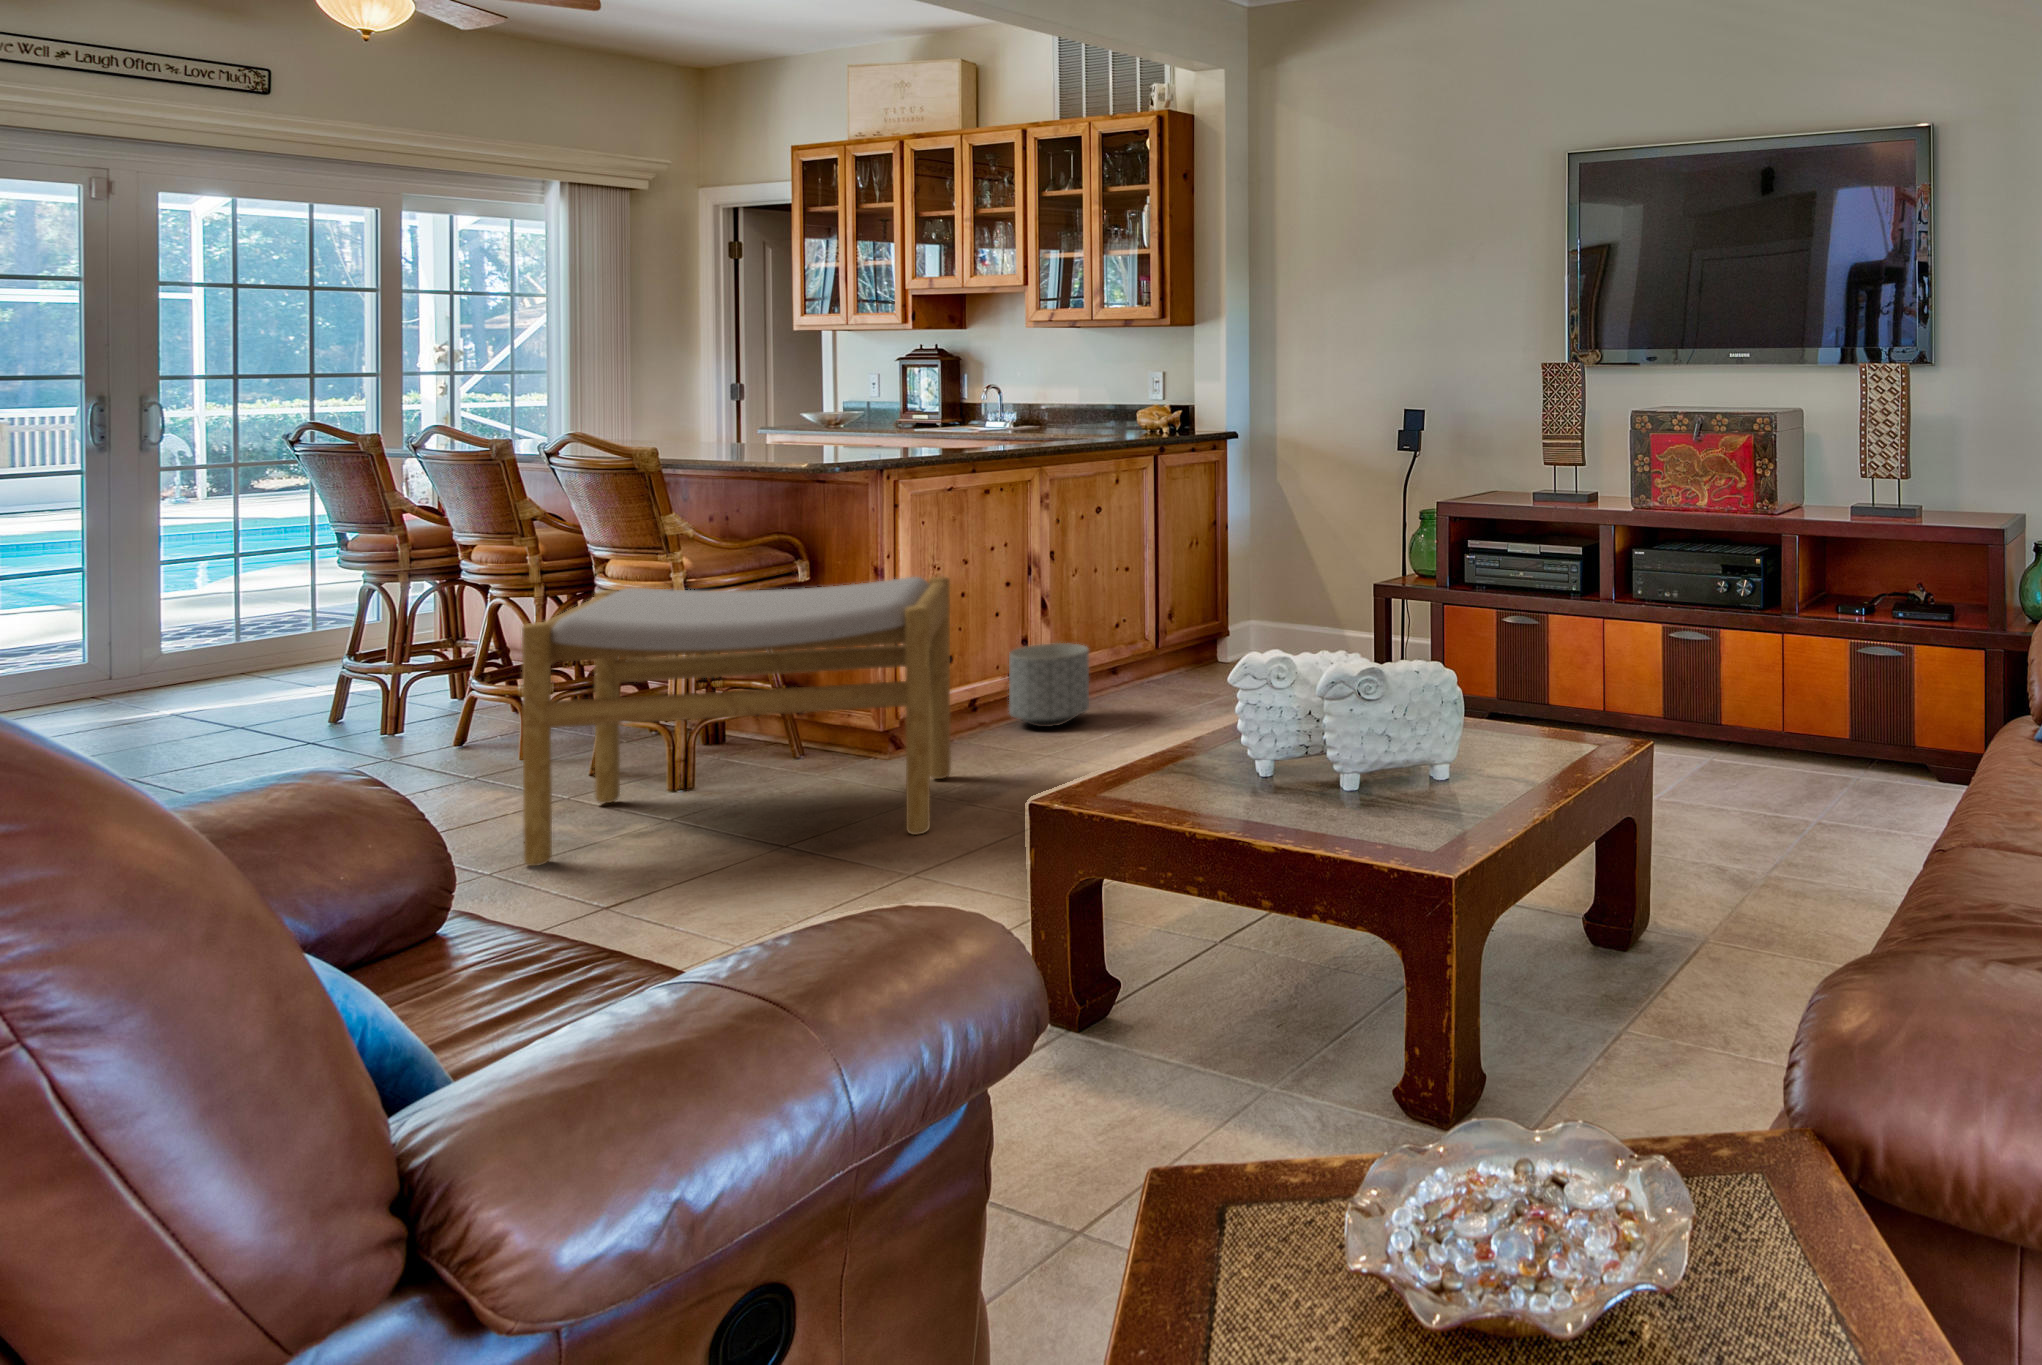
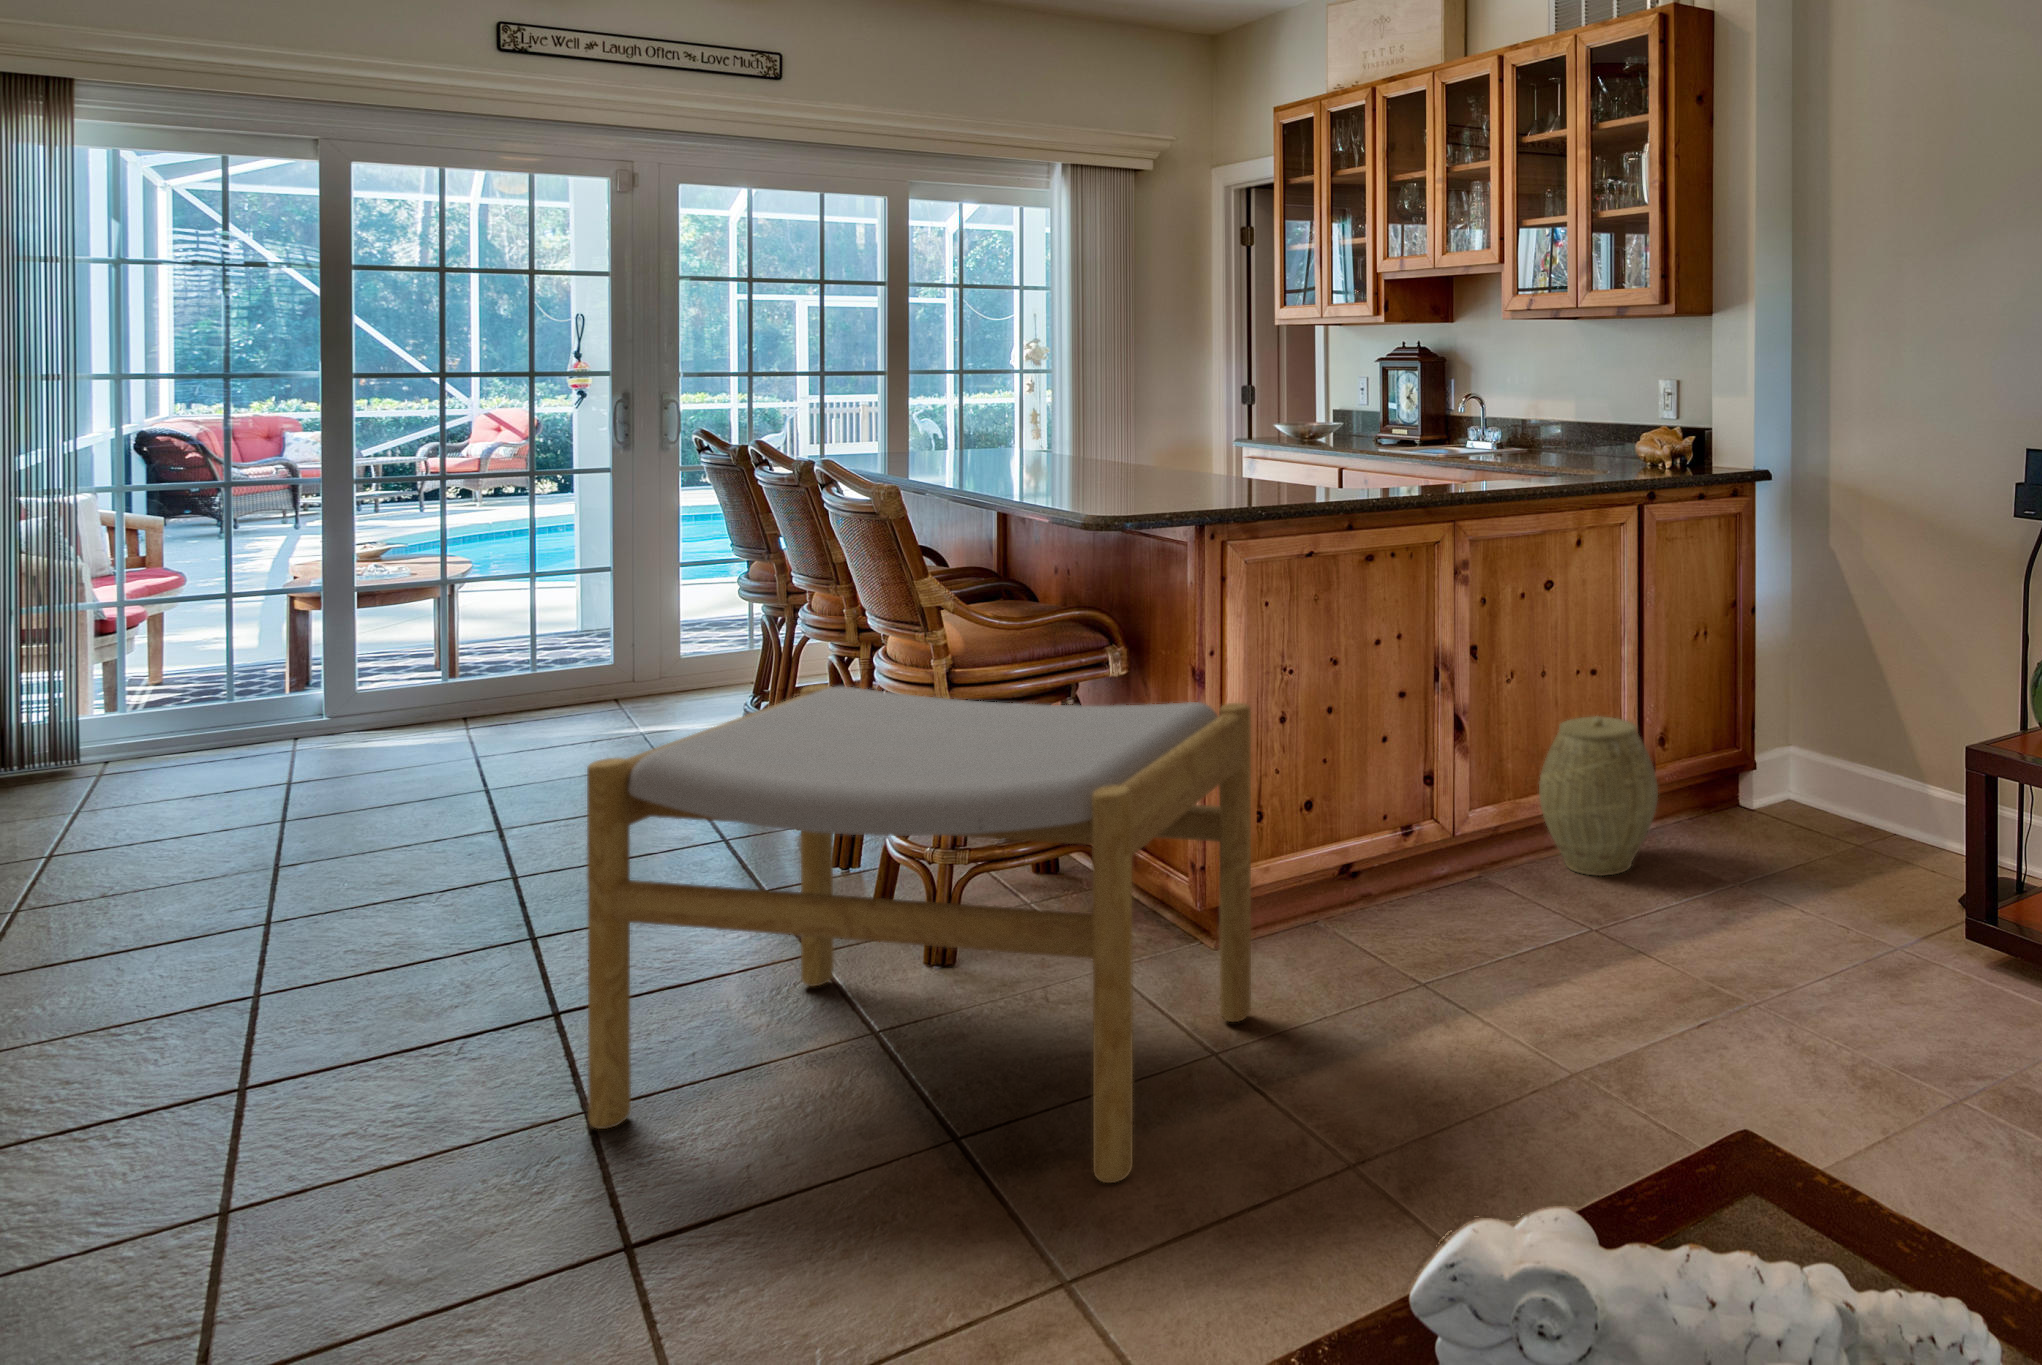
woven basket: none [1096,598,1179,702] -> present [1539,716,1658,876]
planter: present [1009,643,1089,727] -> none [1395,781,1509,915]

